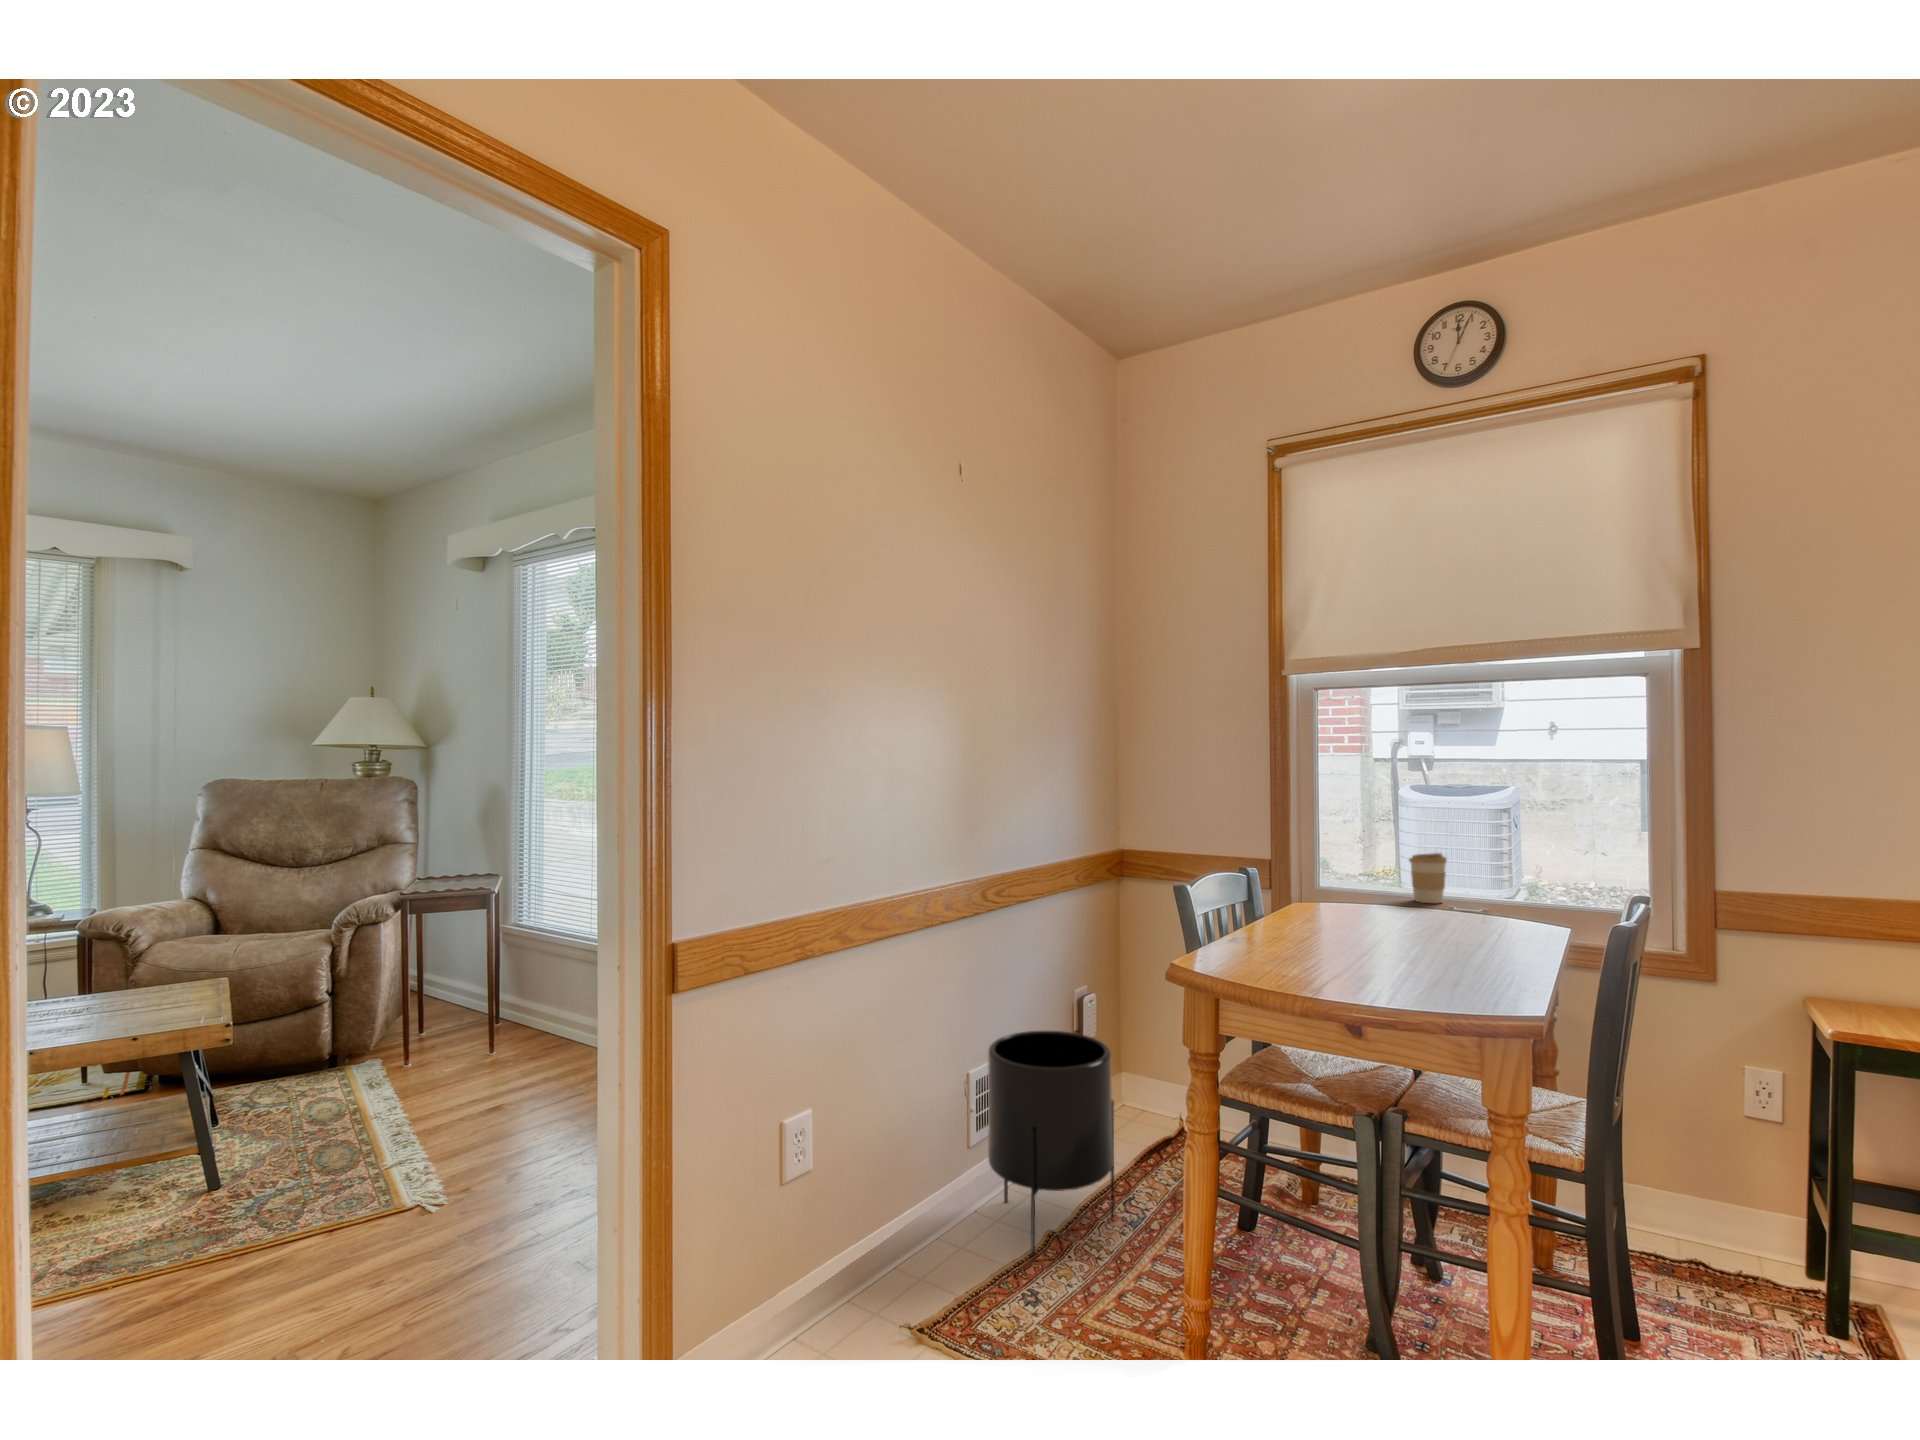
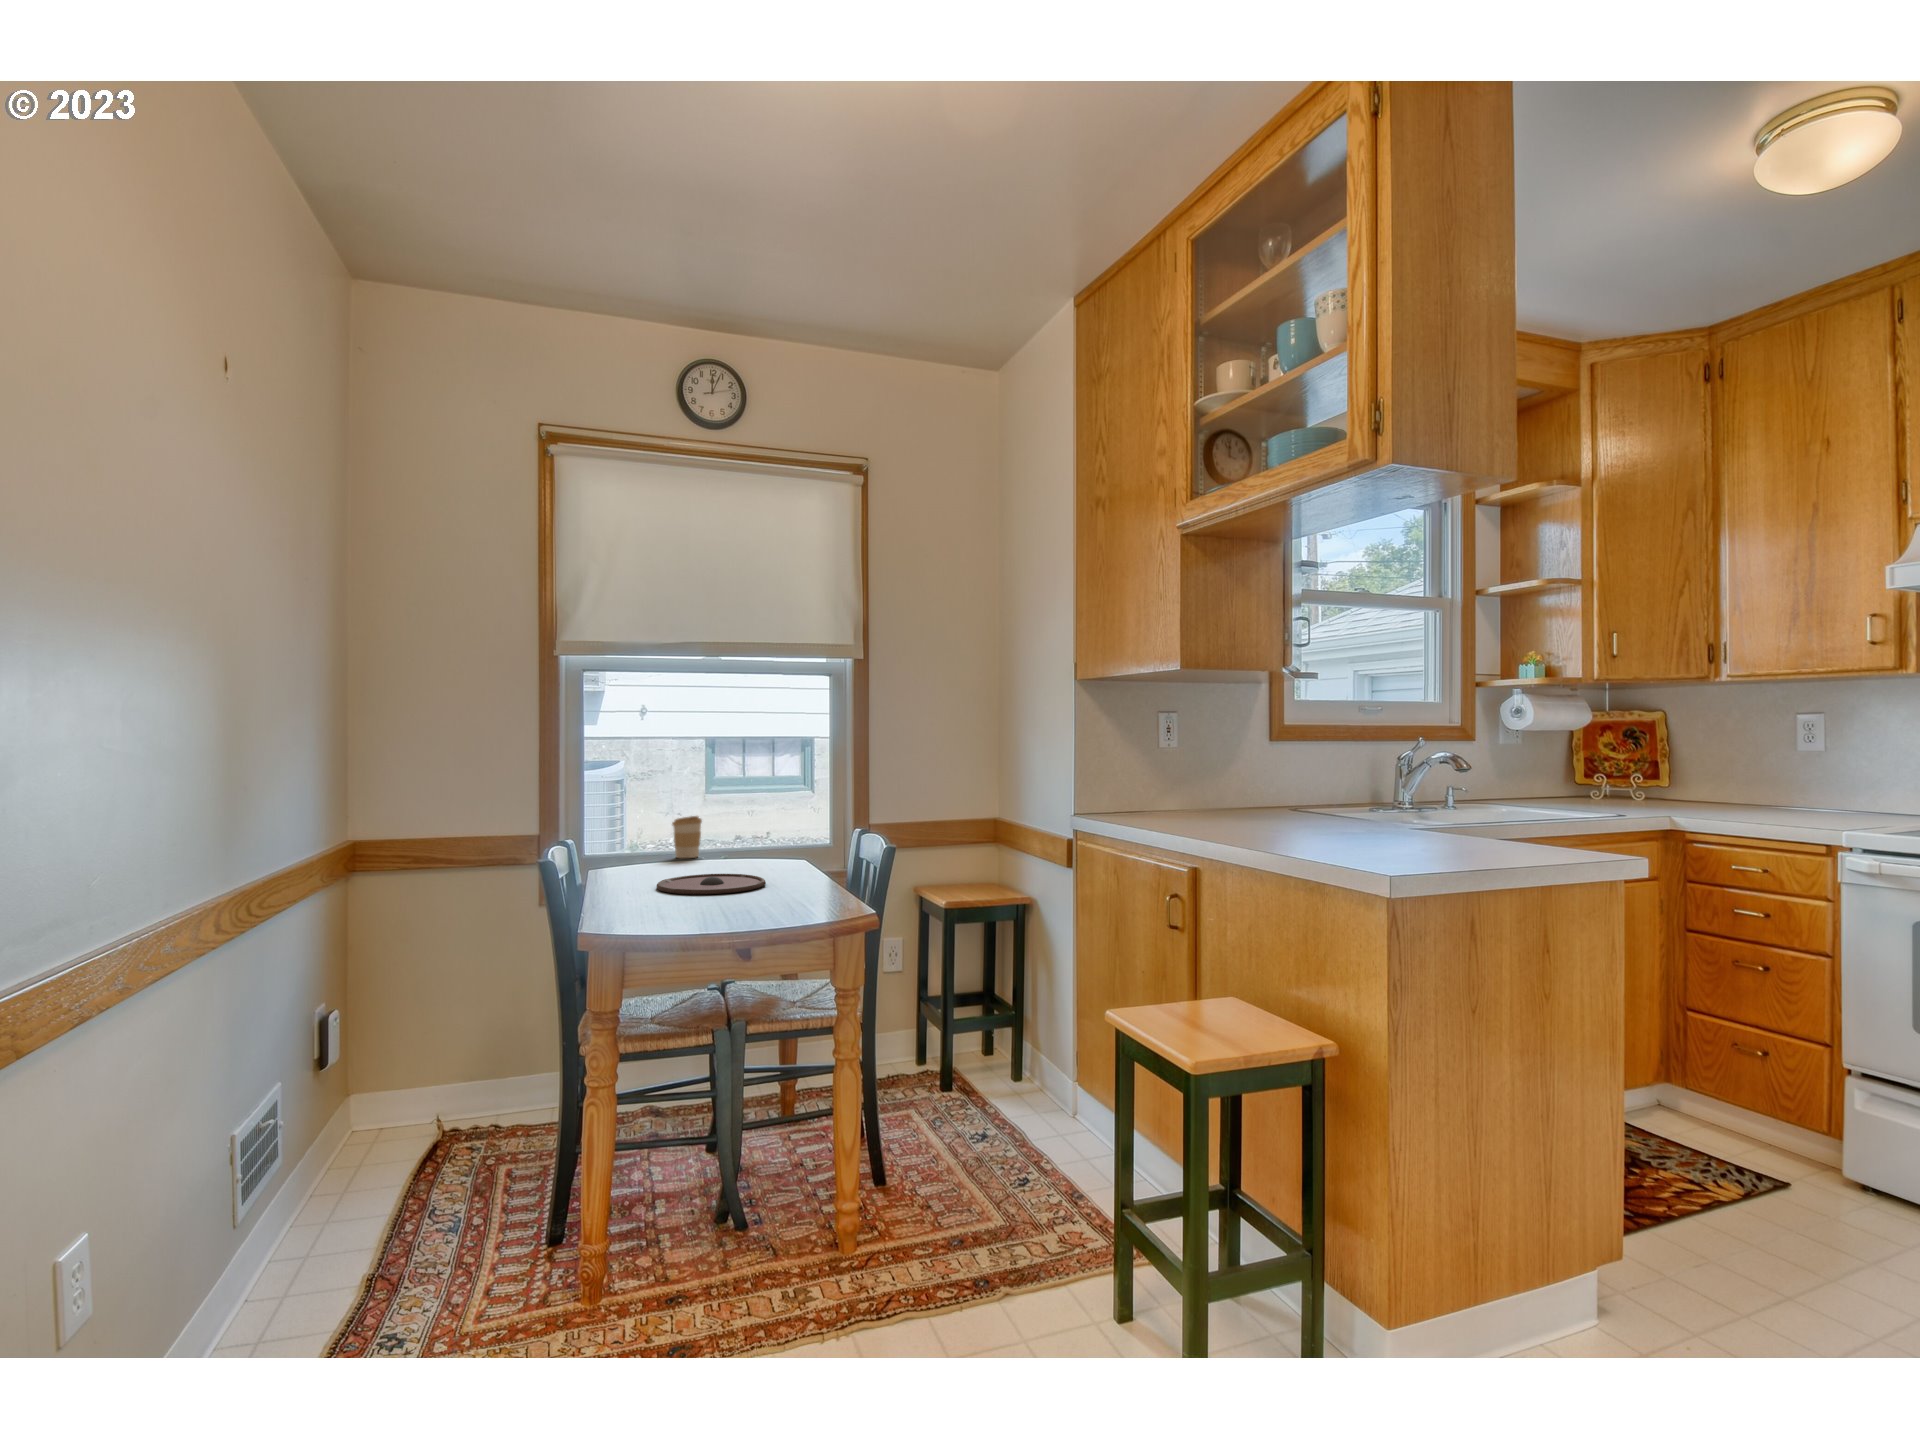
plate: none [1323,925,1458,957] -> present [657,874,766,895]
planter: present [988,1031,1115,1259] -> none [271,1047,438,1311]

